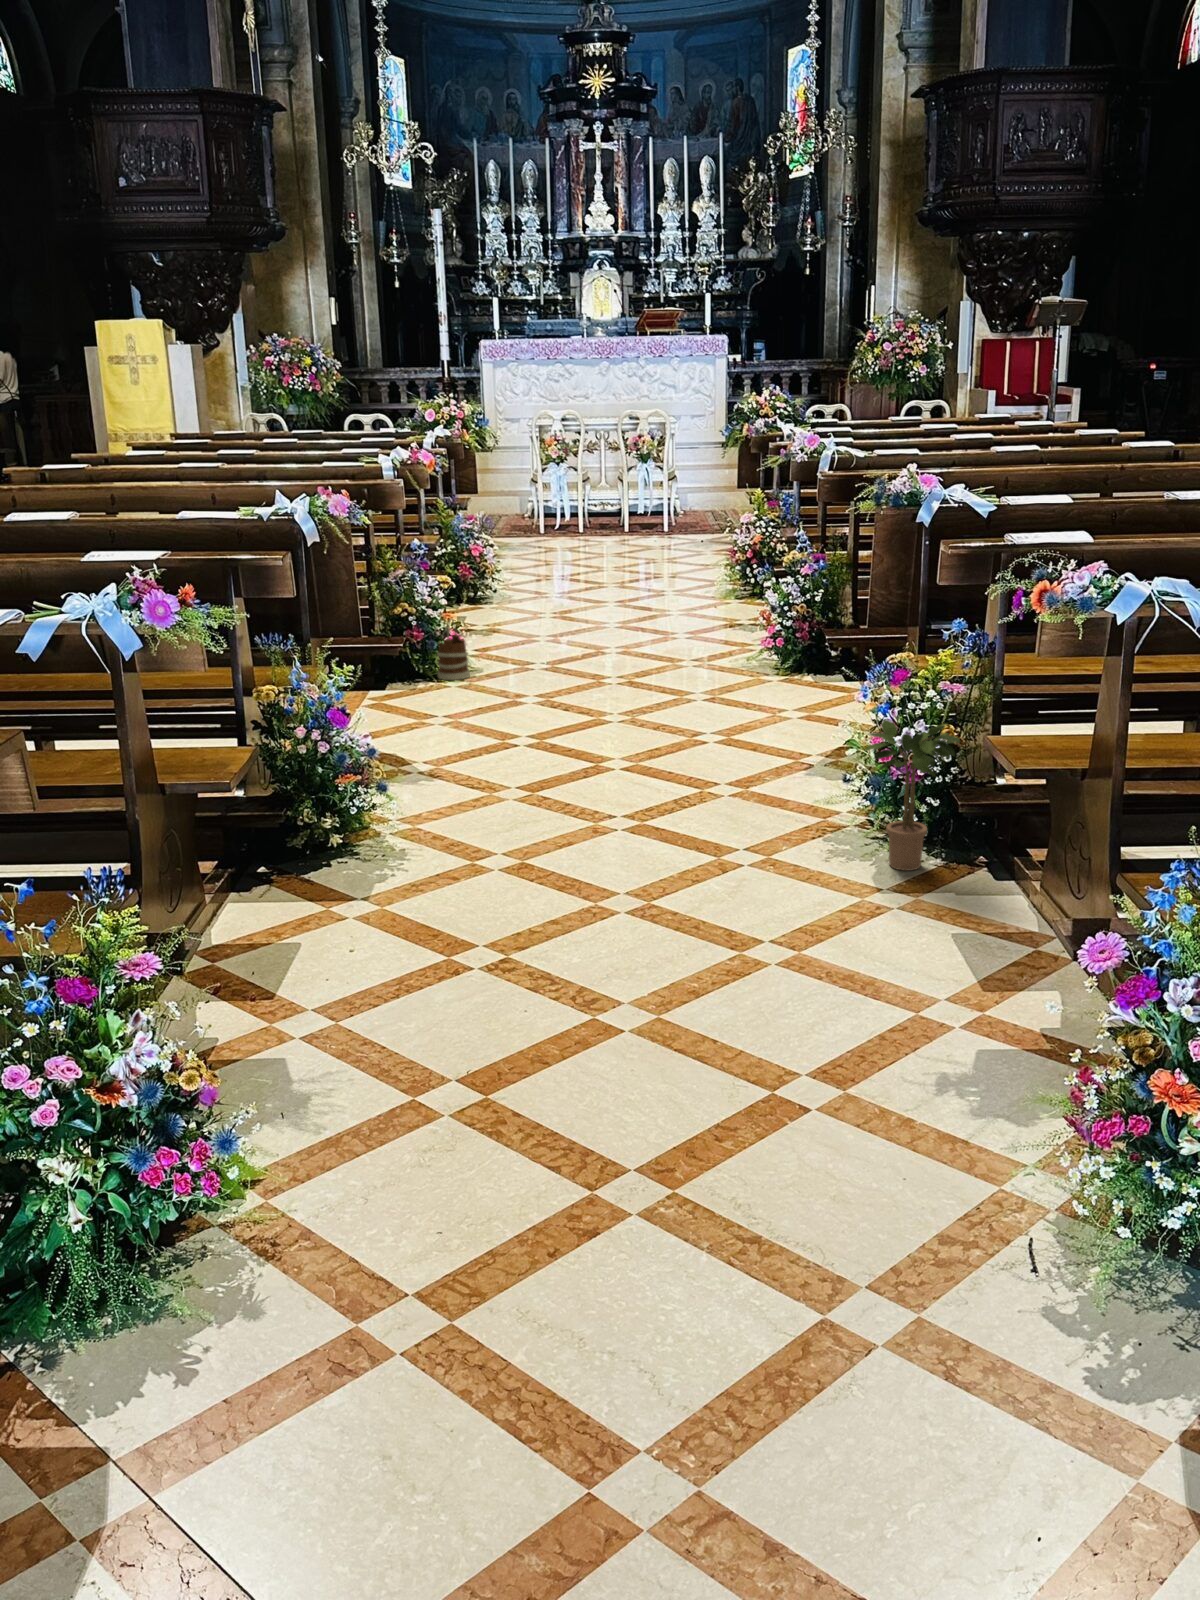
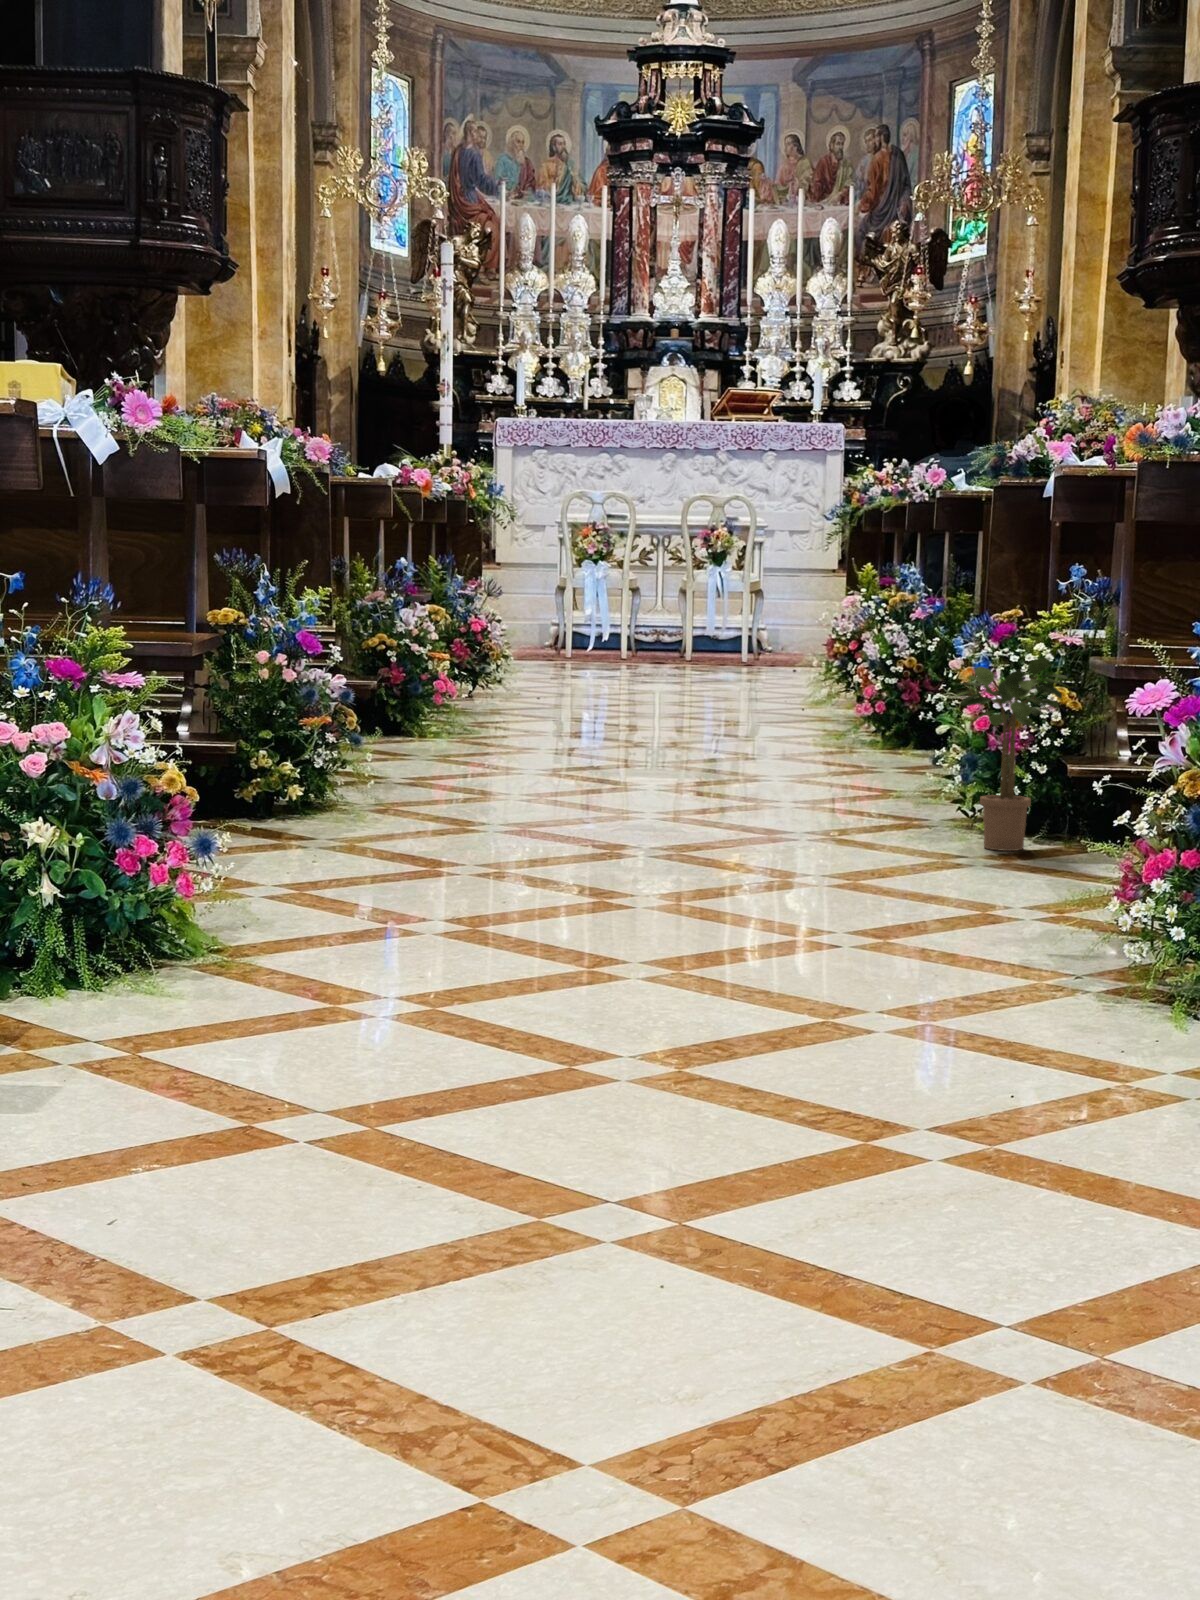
wooden bucket: present [437,619,470,680] -> none [420,661,464,741]

